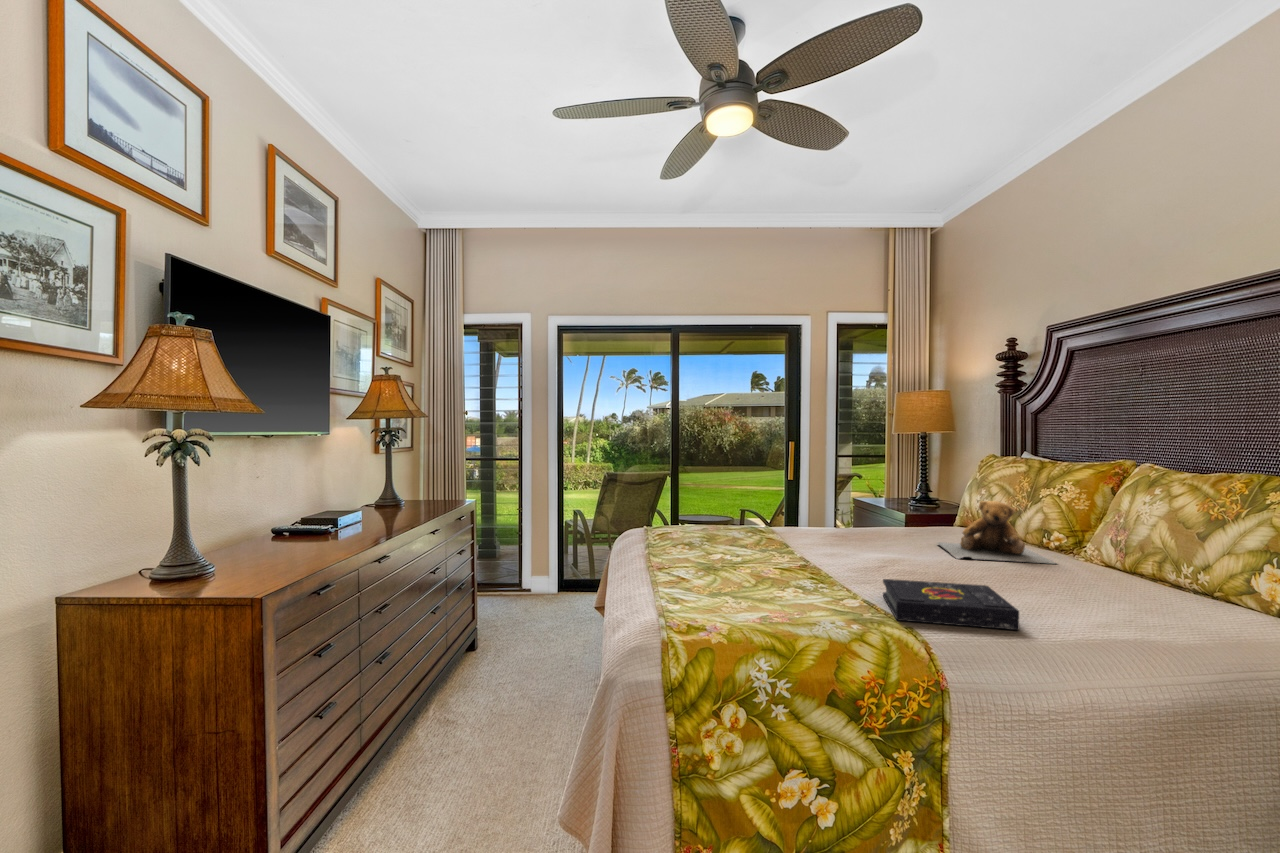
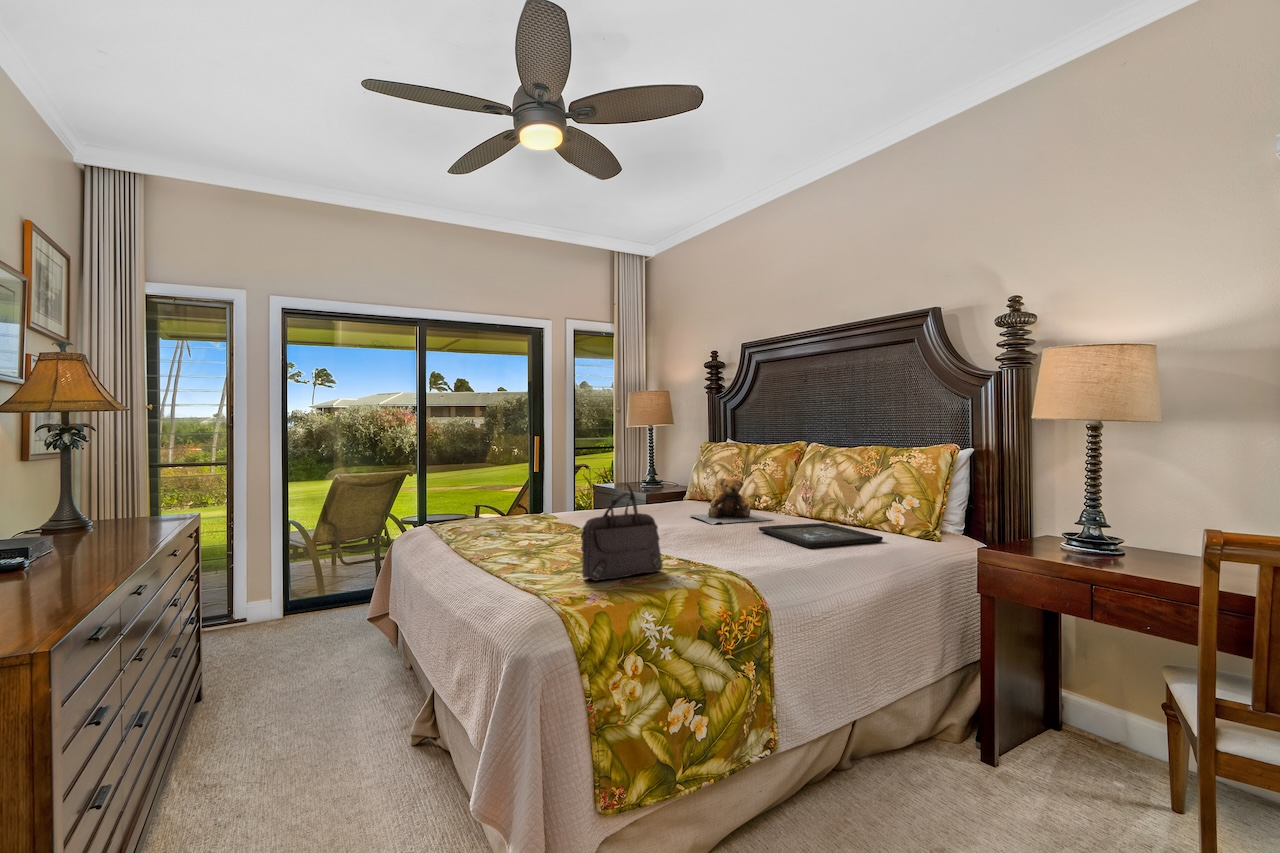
handbag: none [723,500,825,609] -> present [581,483,662,581]
tray: none [1014,572,1226,626] -> present [759,523,883,548]
book: present [883,579,1019,630] -> none [691,536,792,569]

